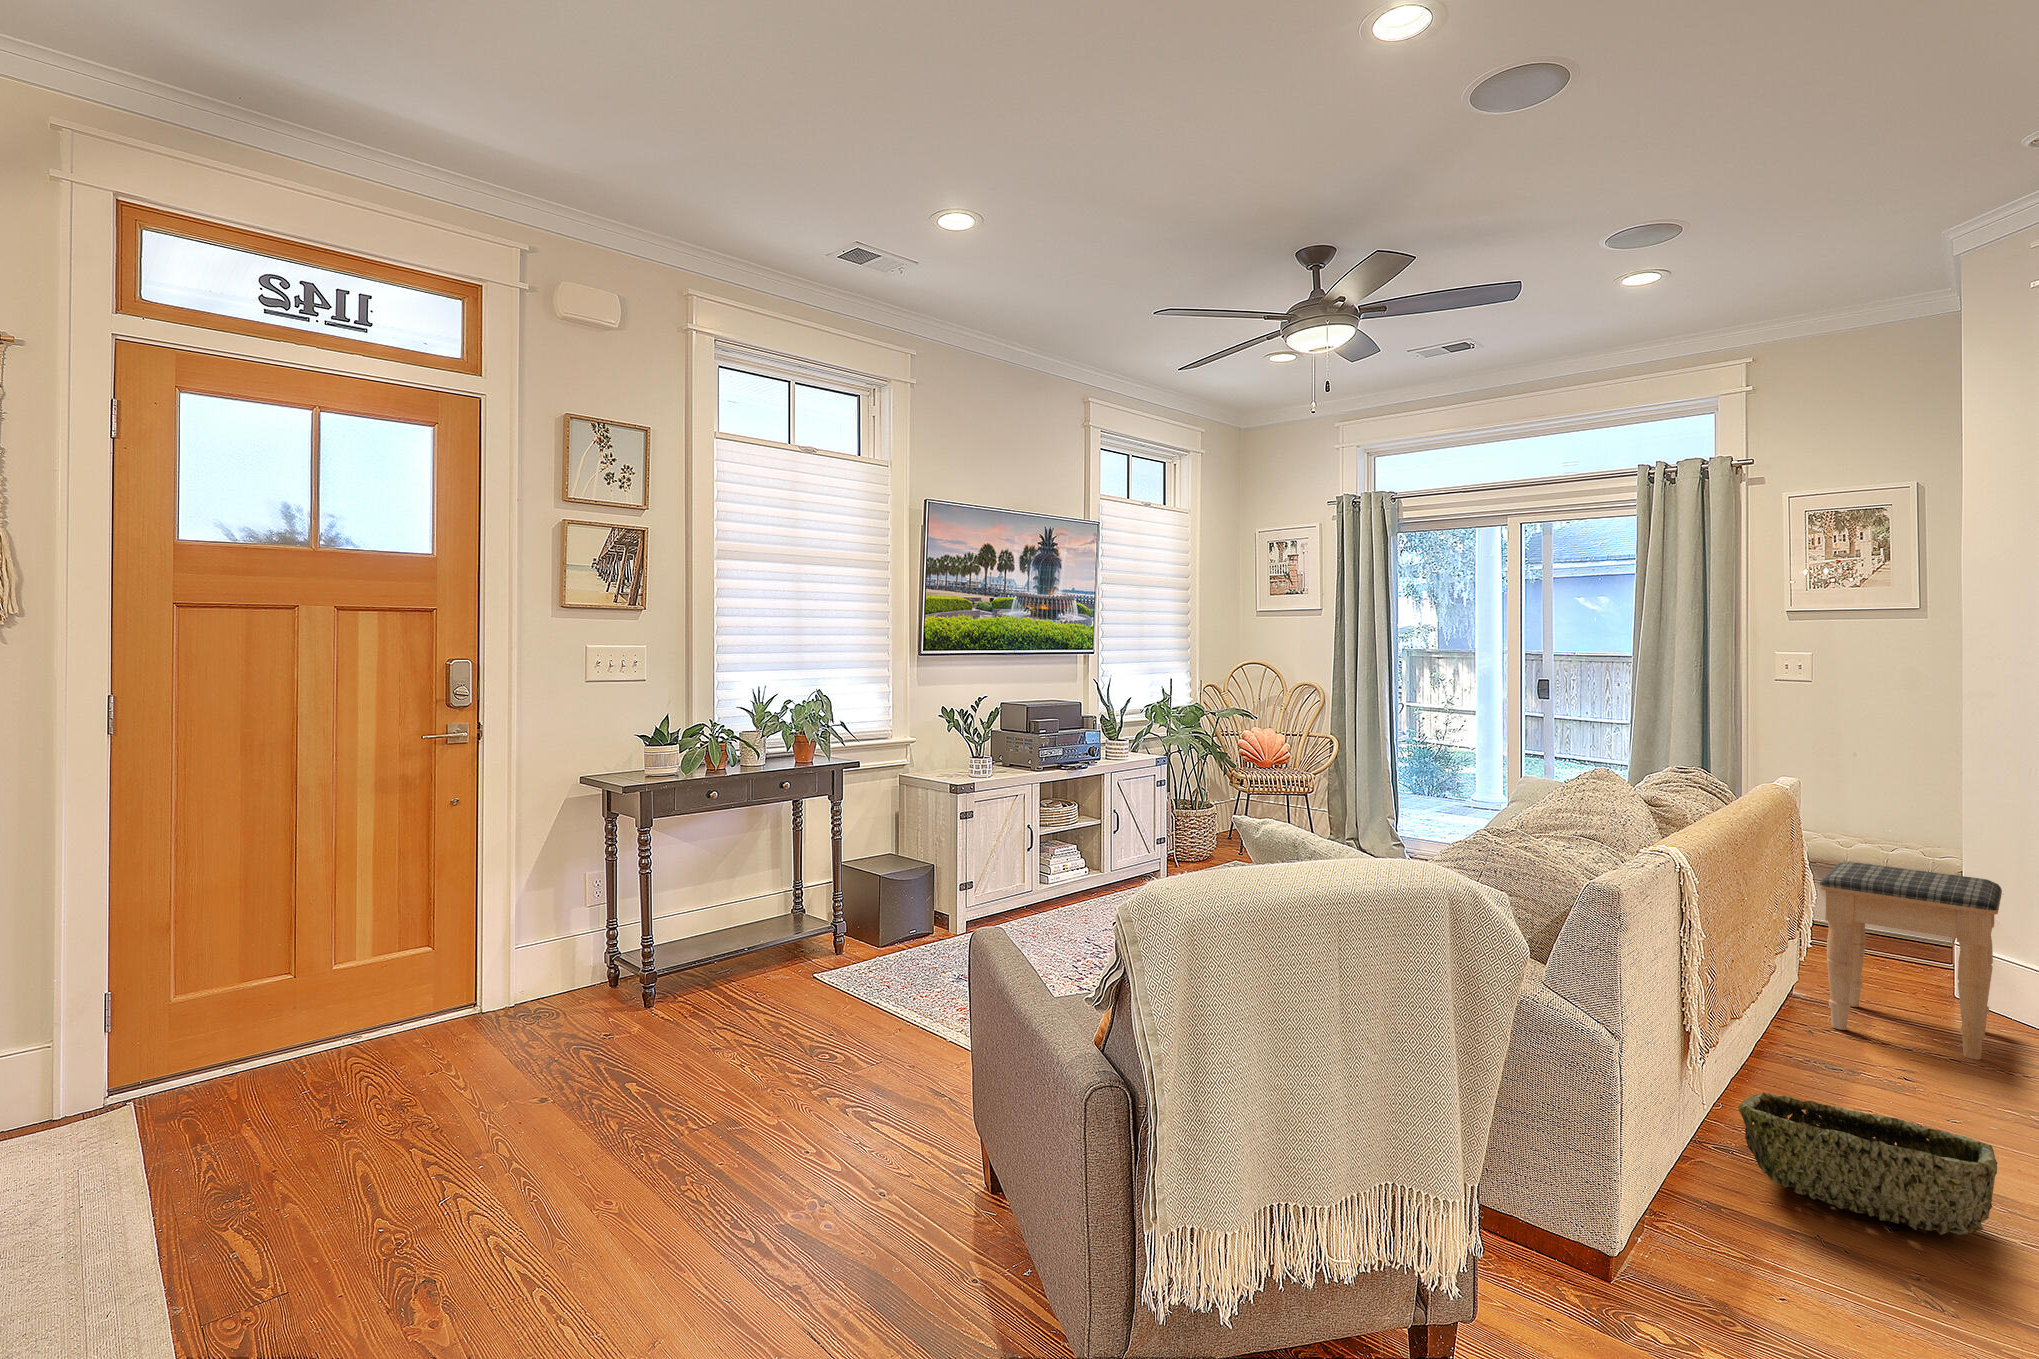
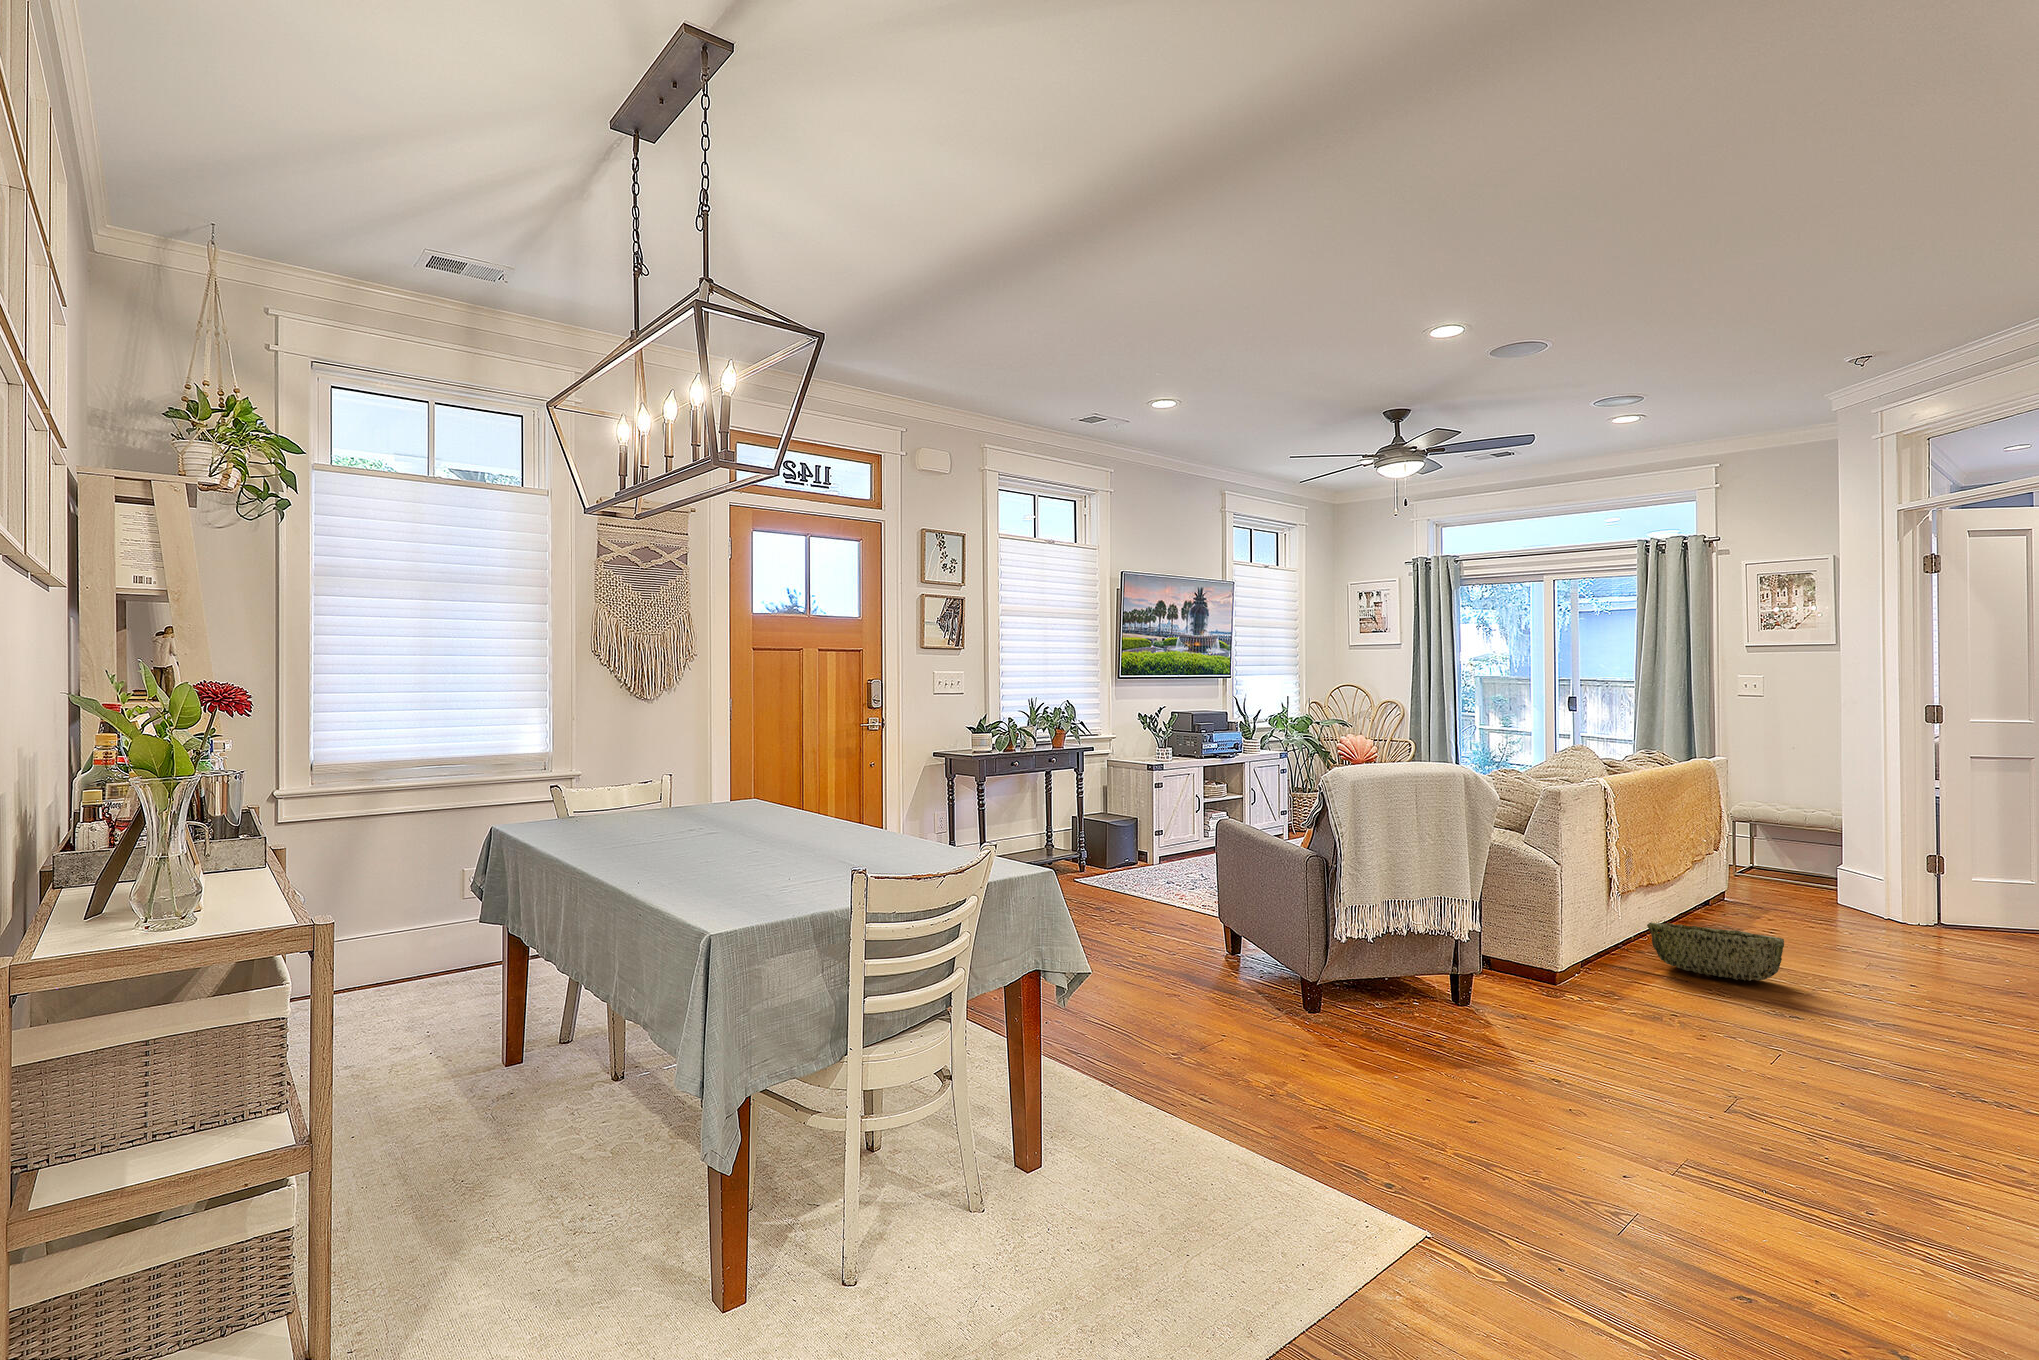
footstool: present [1819,862,2002,1060] -> none [1737,812,1860,930]

